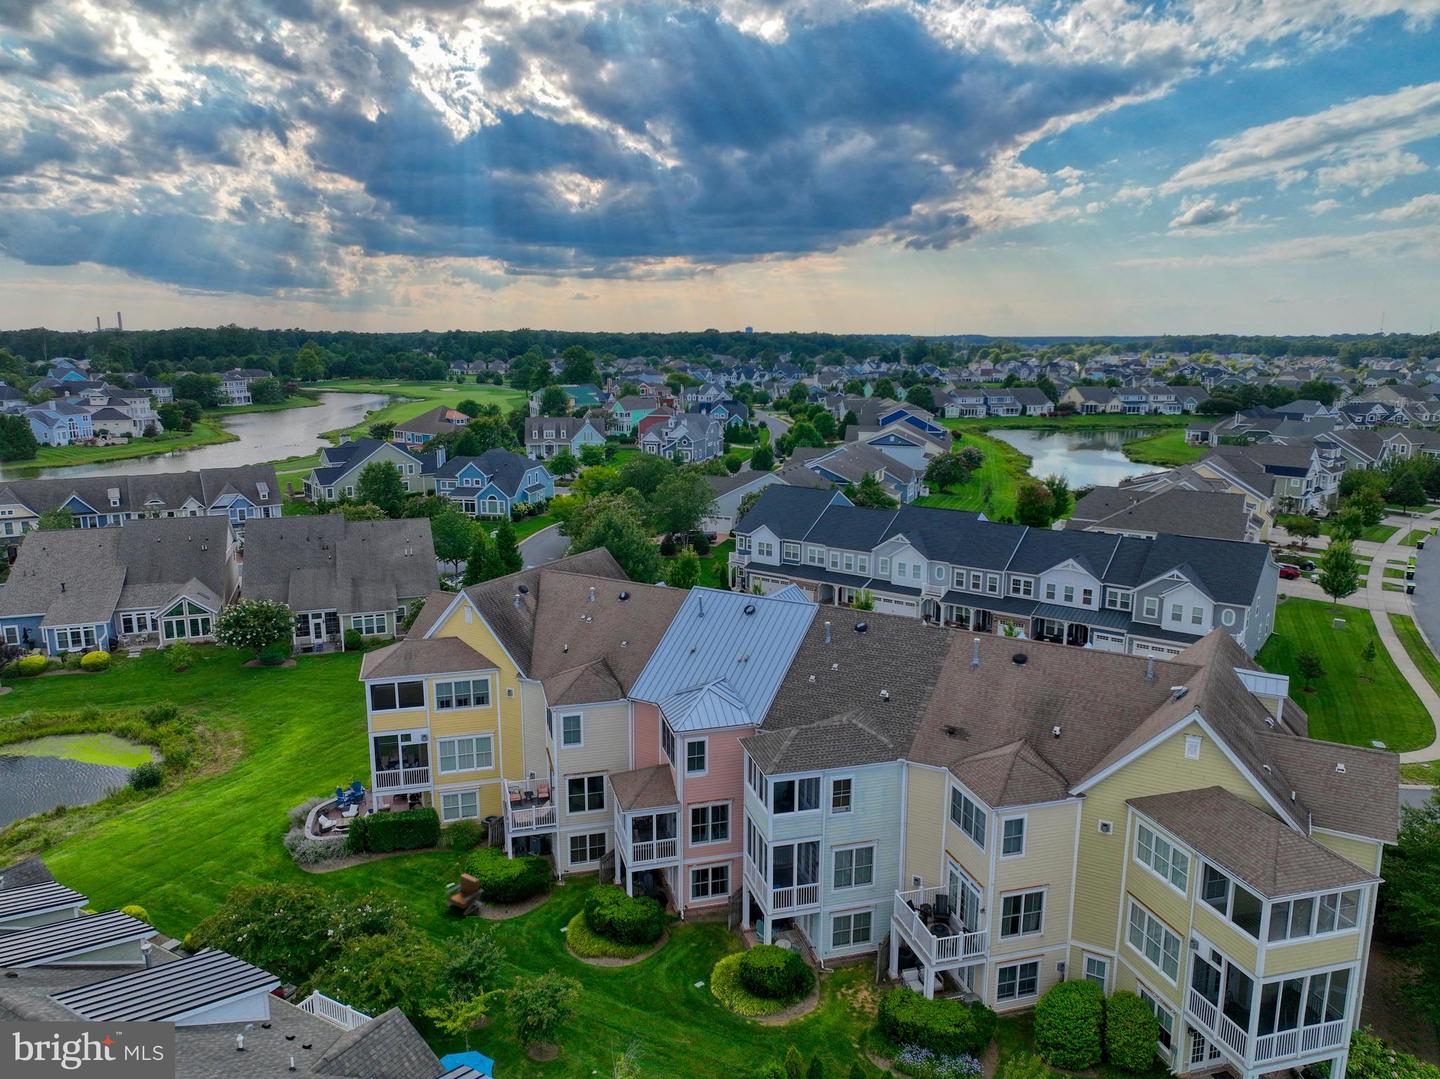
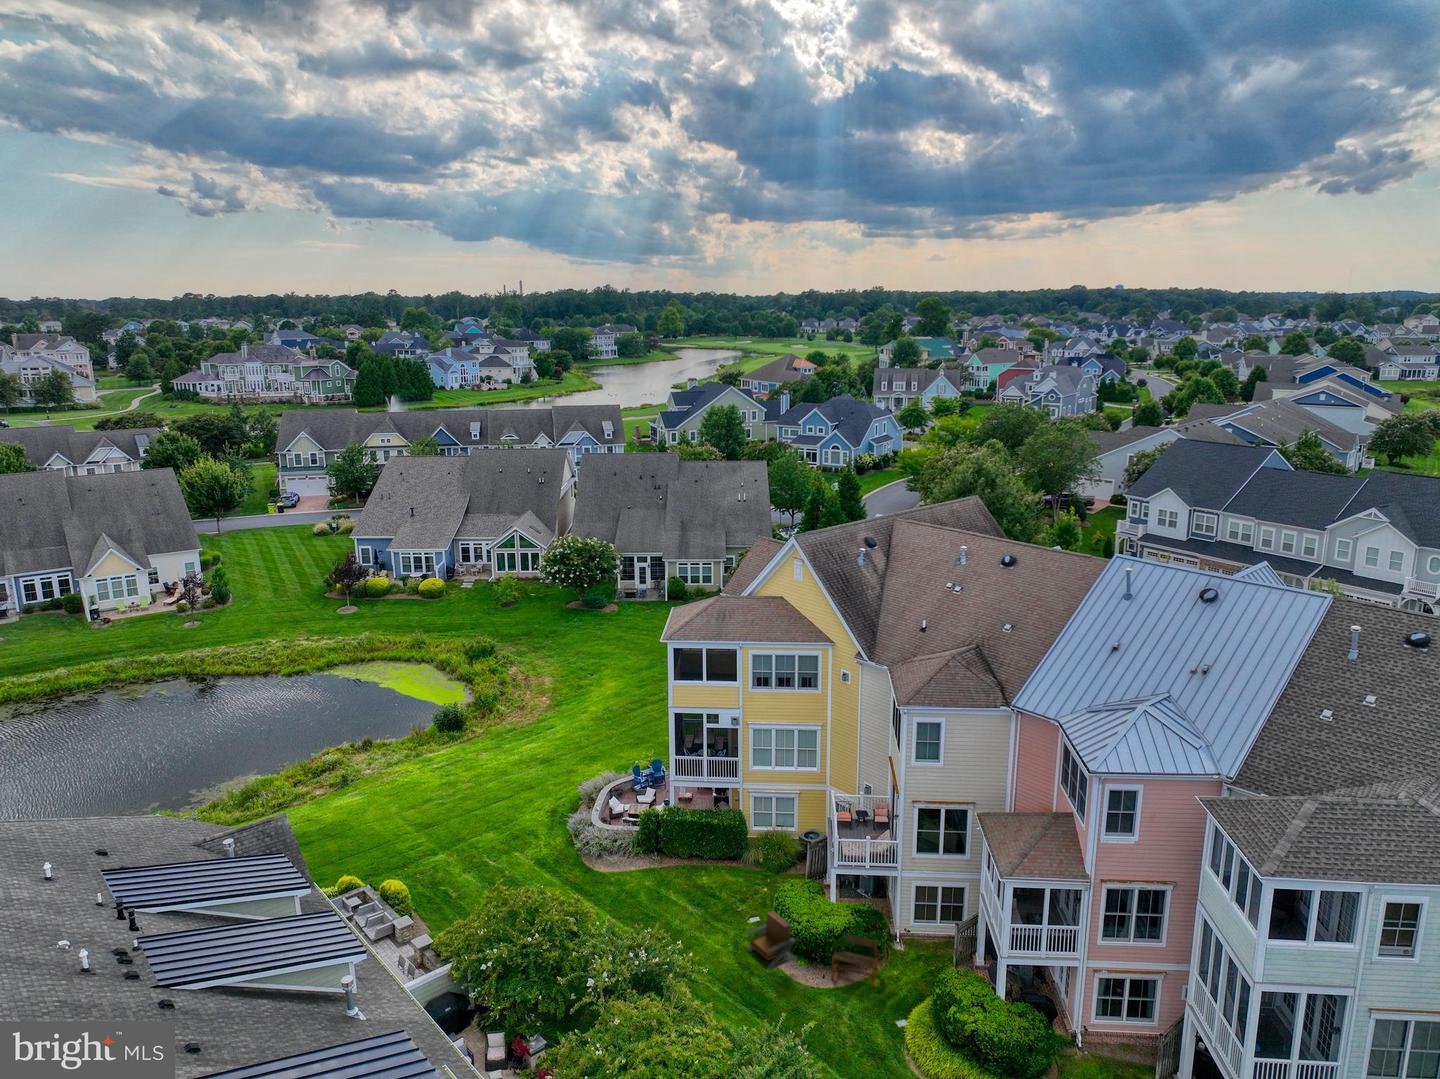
bench: none [512,879,546,914] -> present [831,935,878,990]

